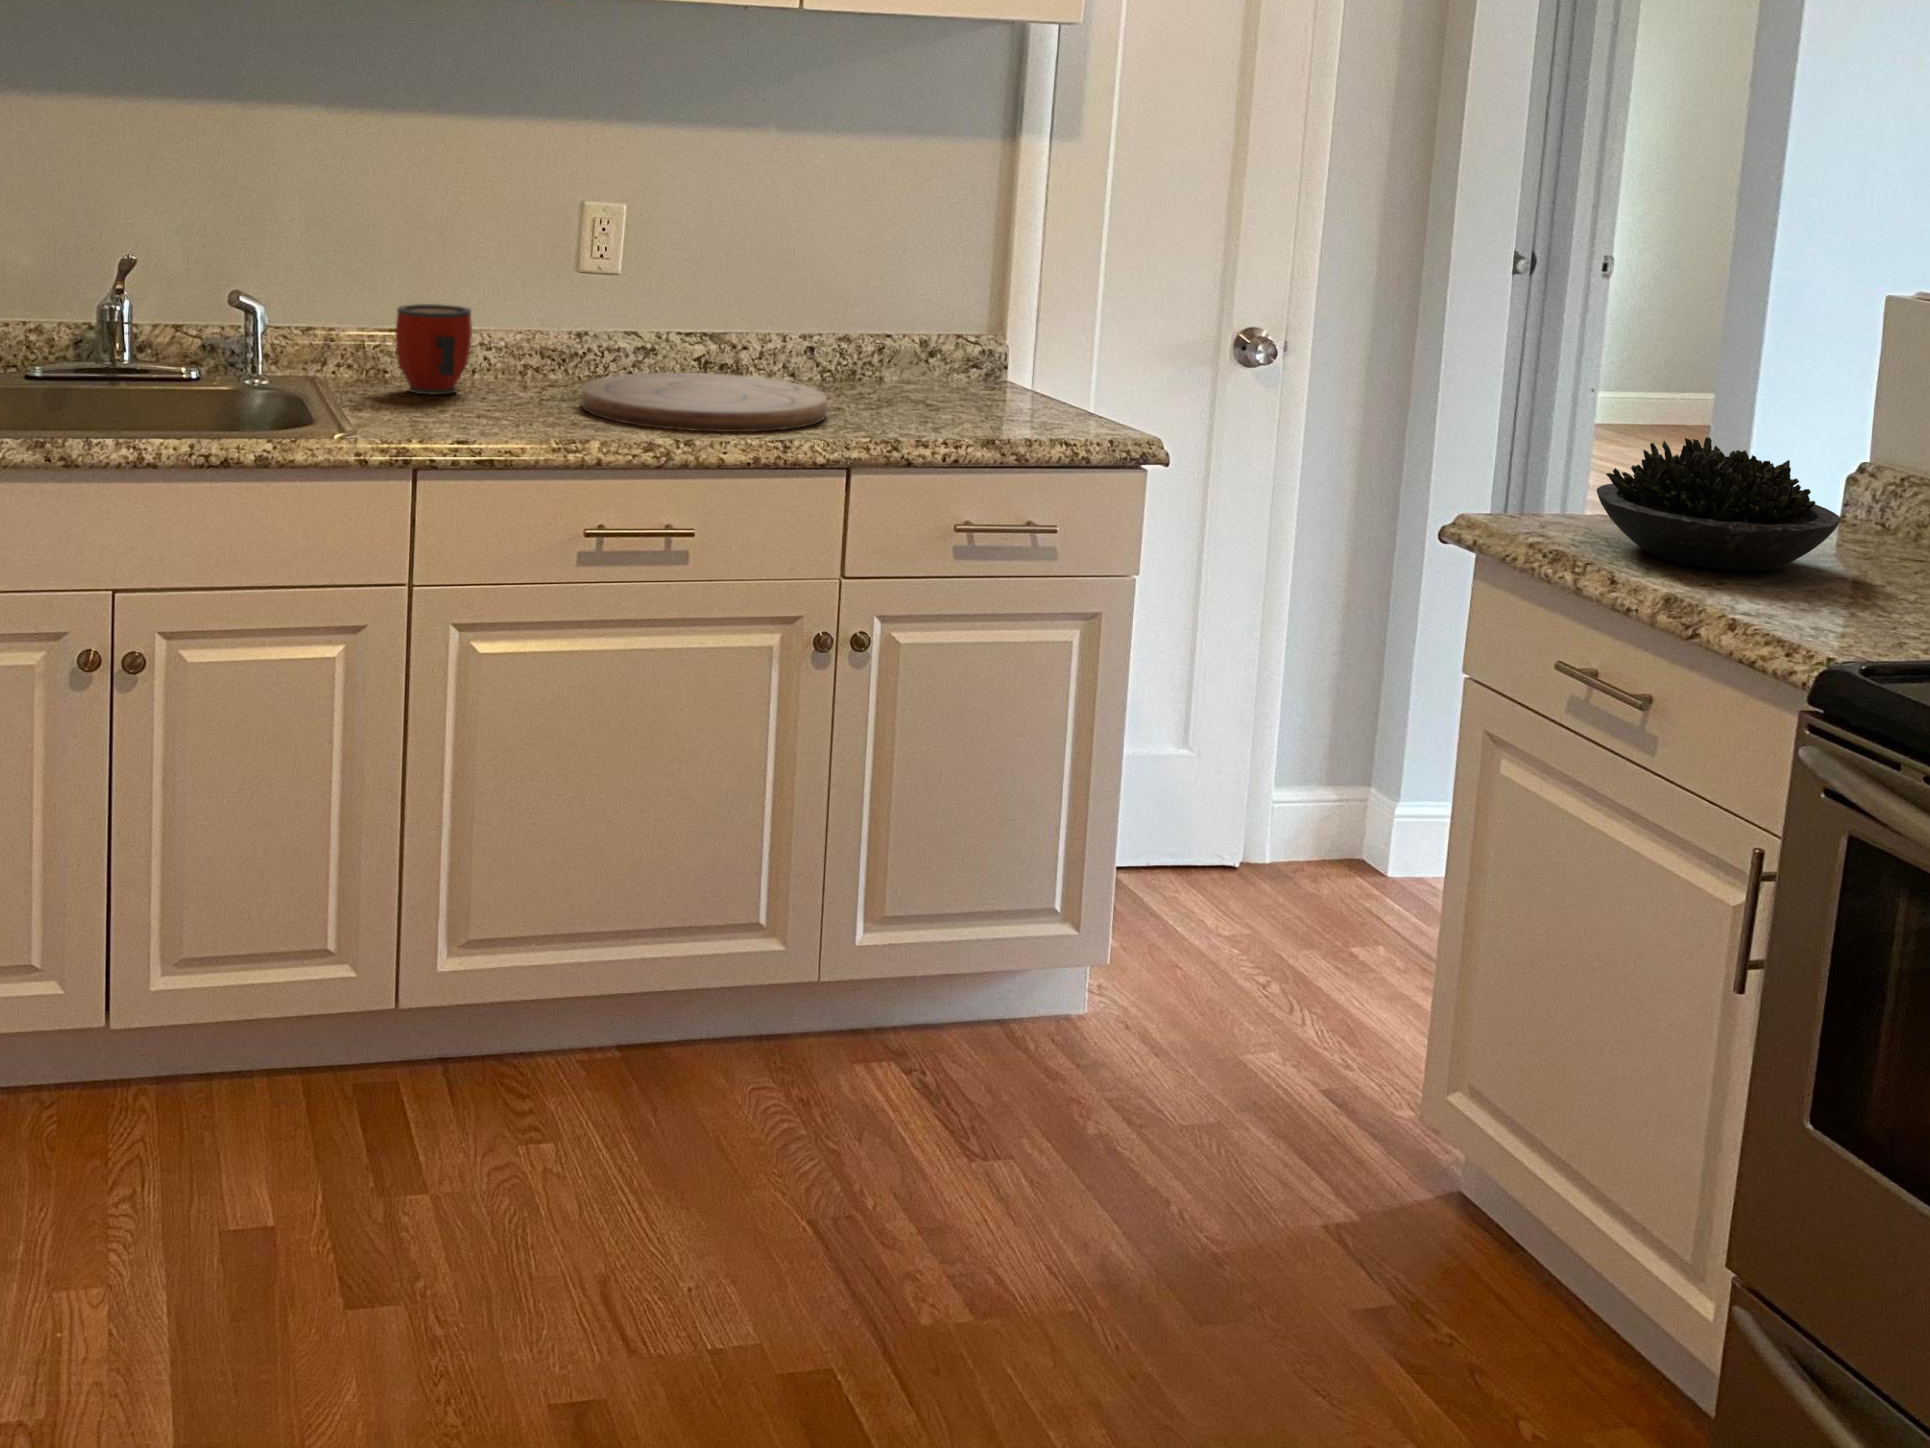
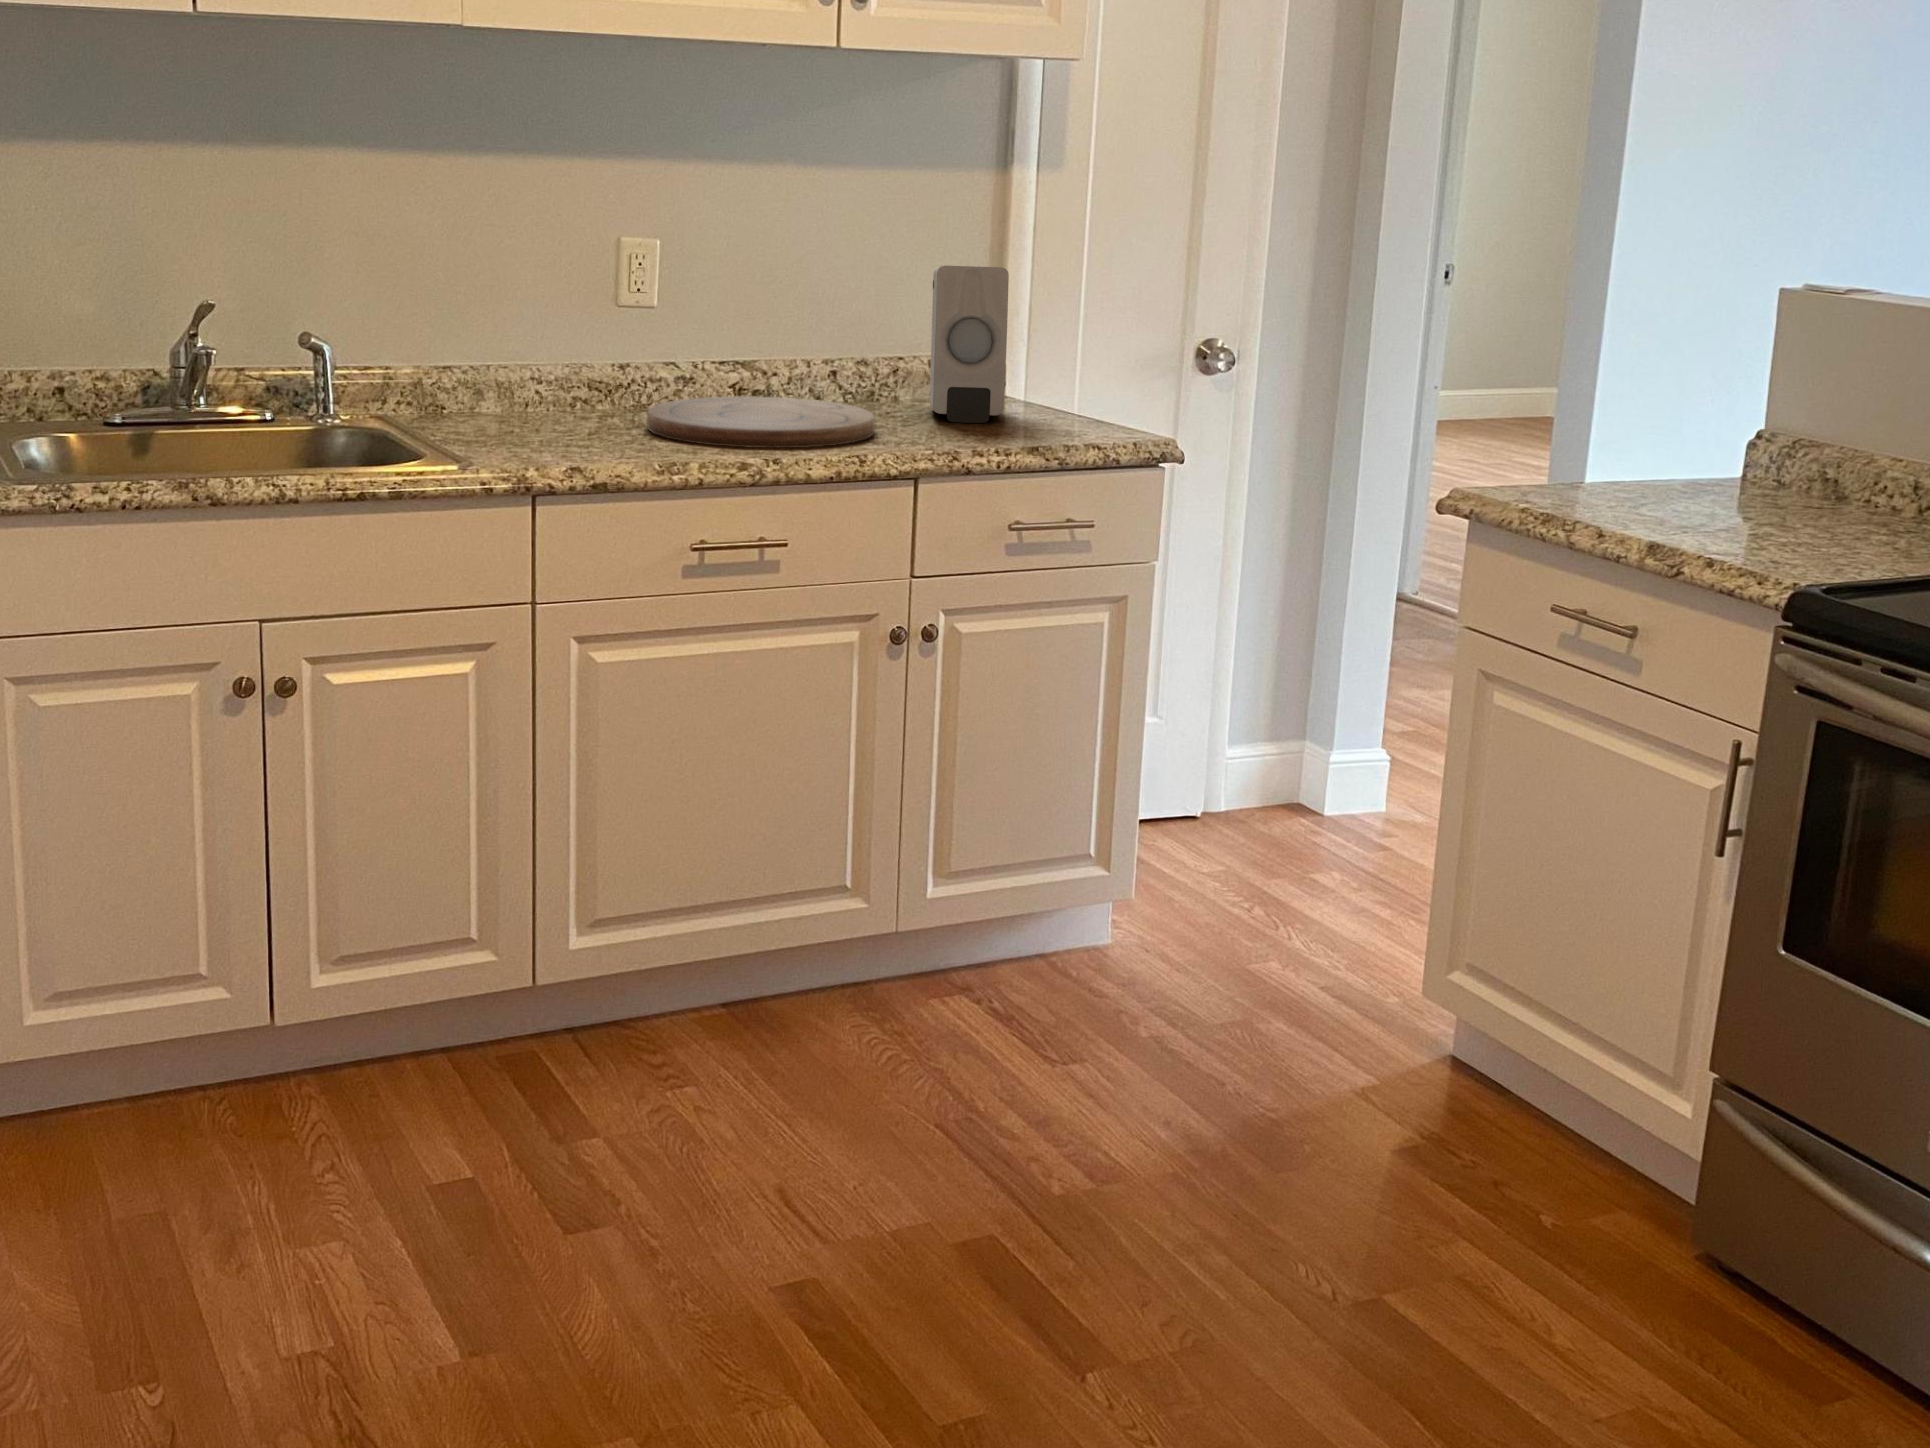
soap dispenser: none [904,240,995,412] -> present [930,266,1009,423]
mug: present [395,304,472,395] -> none [463,340,535,426]
succulent plant: present [1597,437,1841,571] -> none [1576,413,1772,522]

